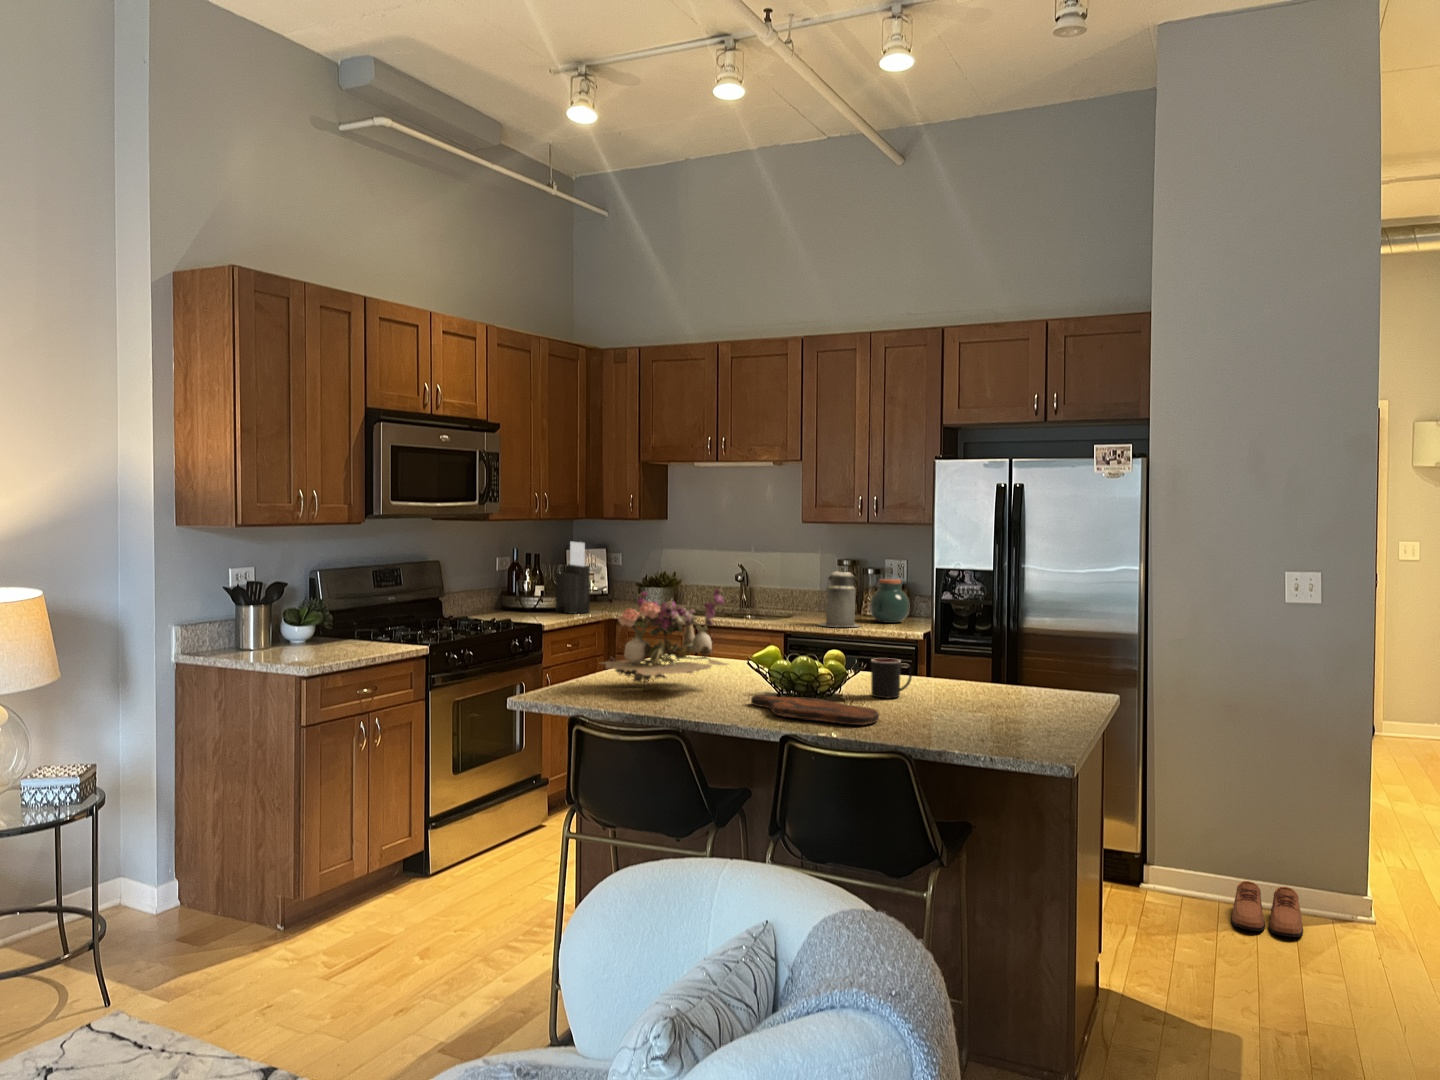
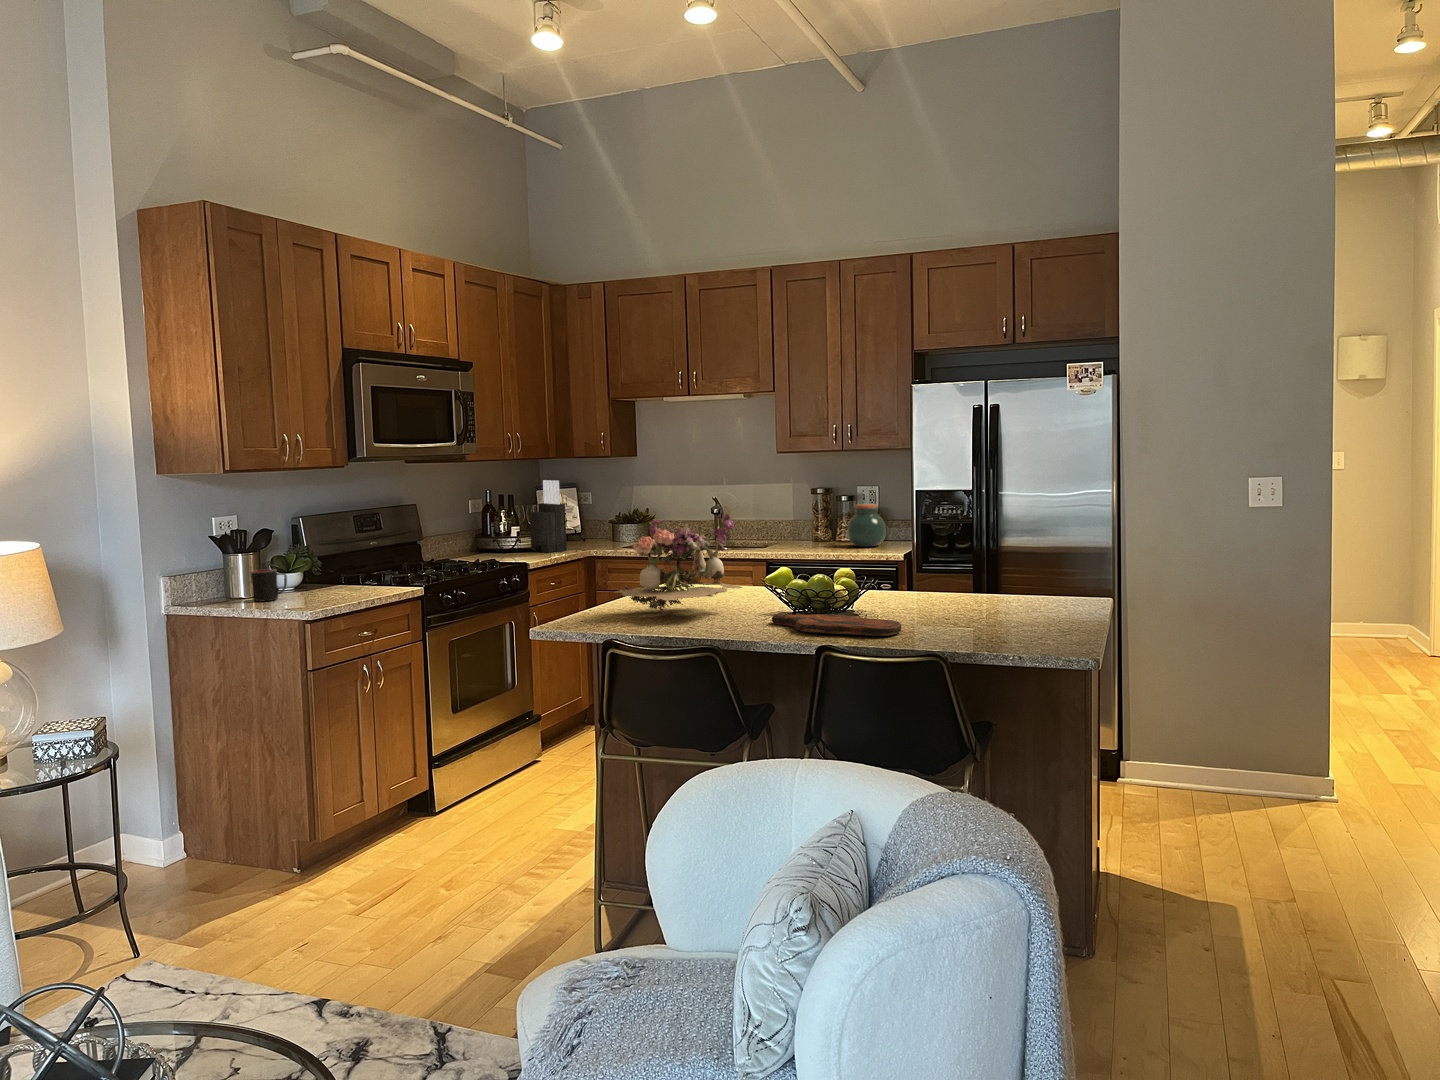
canister: present [819,567,859,627] -> none [799,493,840,552]
mug: present [871,658,912,698] -> present [251,569,287,602]
shoe: present [1231,881,1303,937] -> none [1210,771,1276,819]

